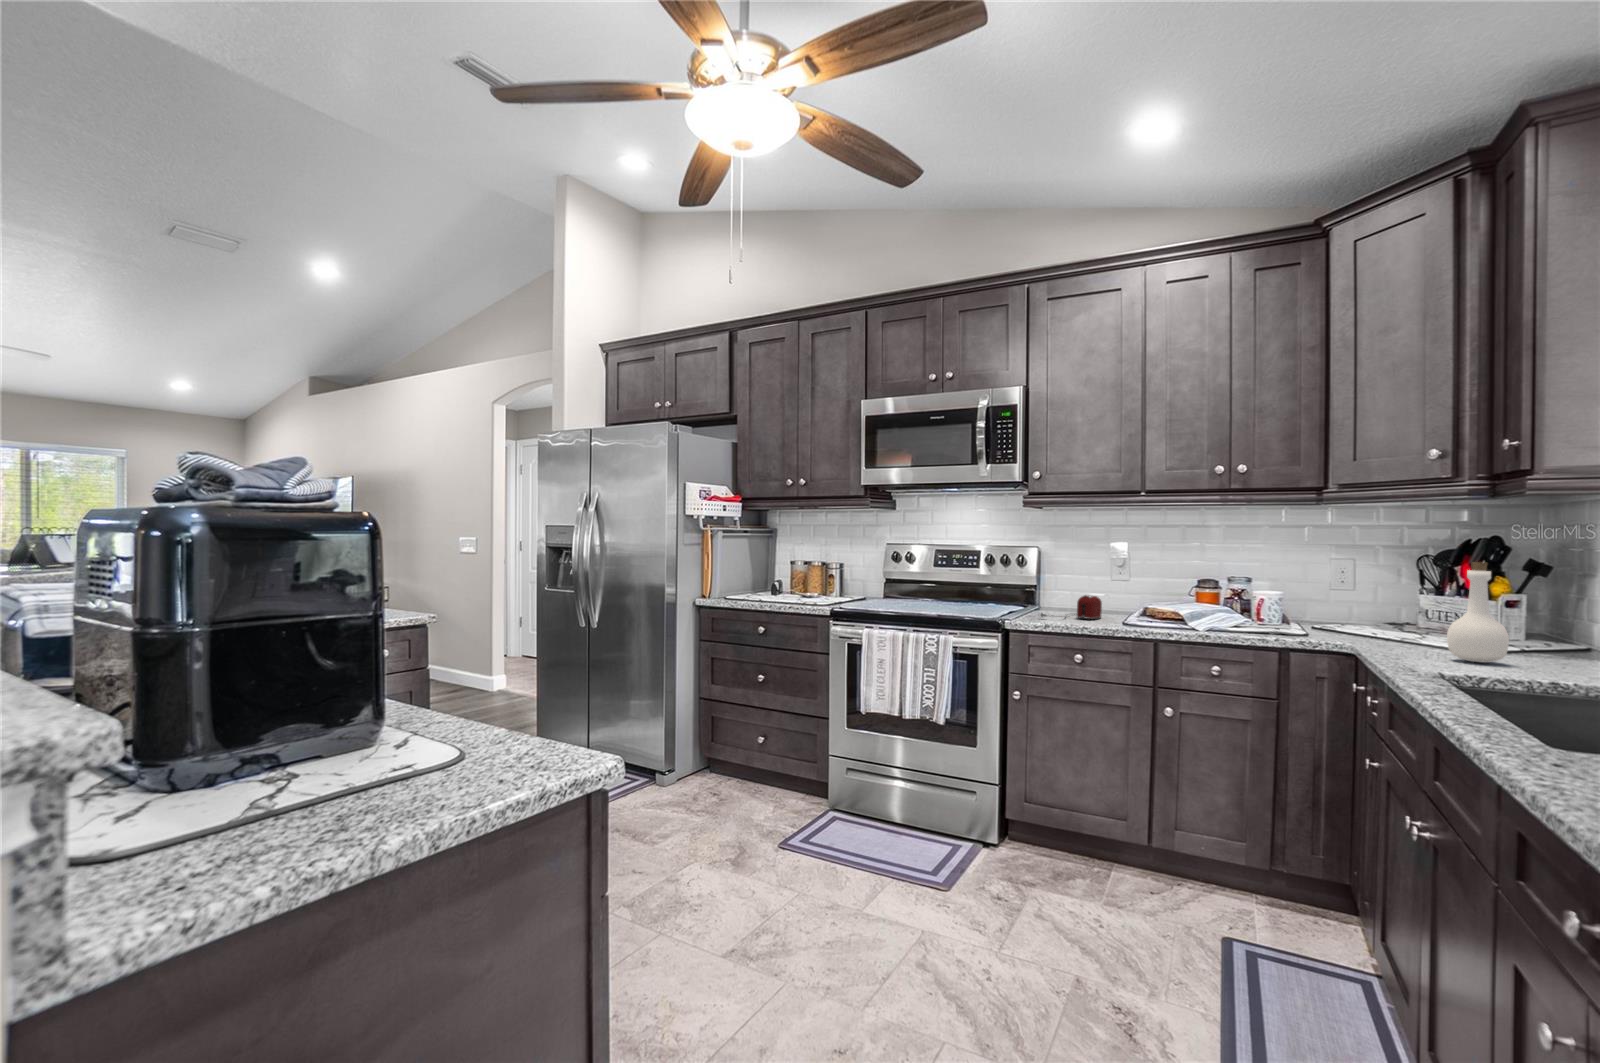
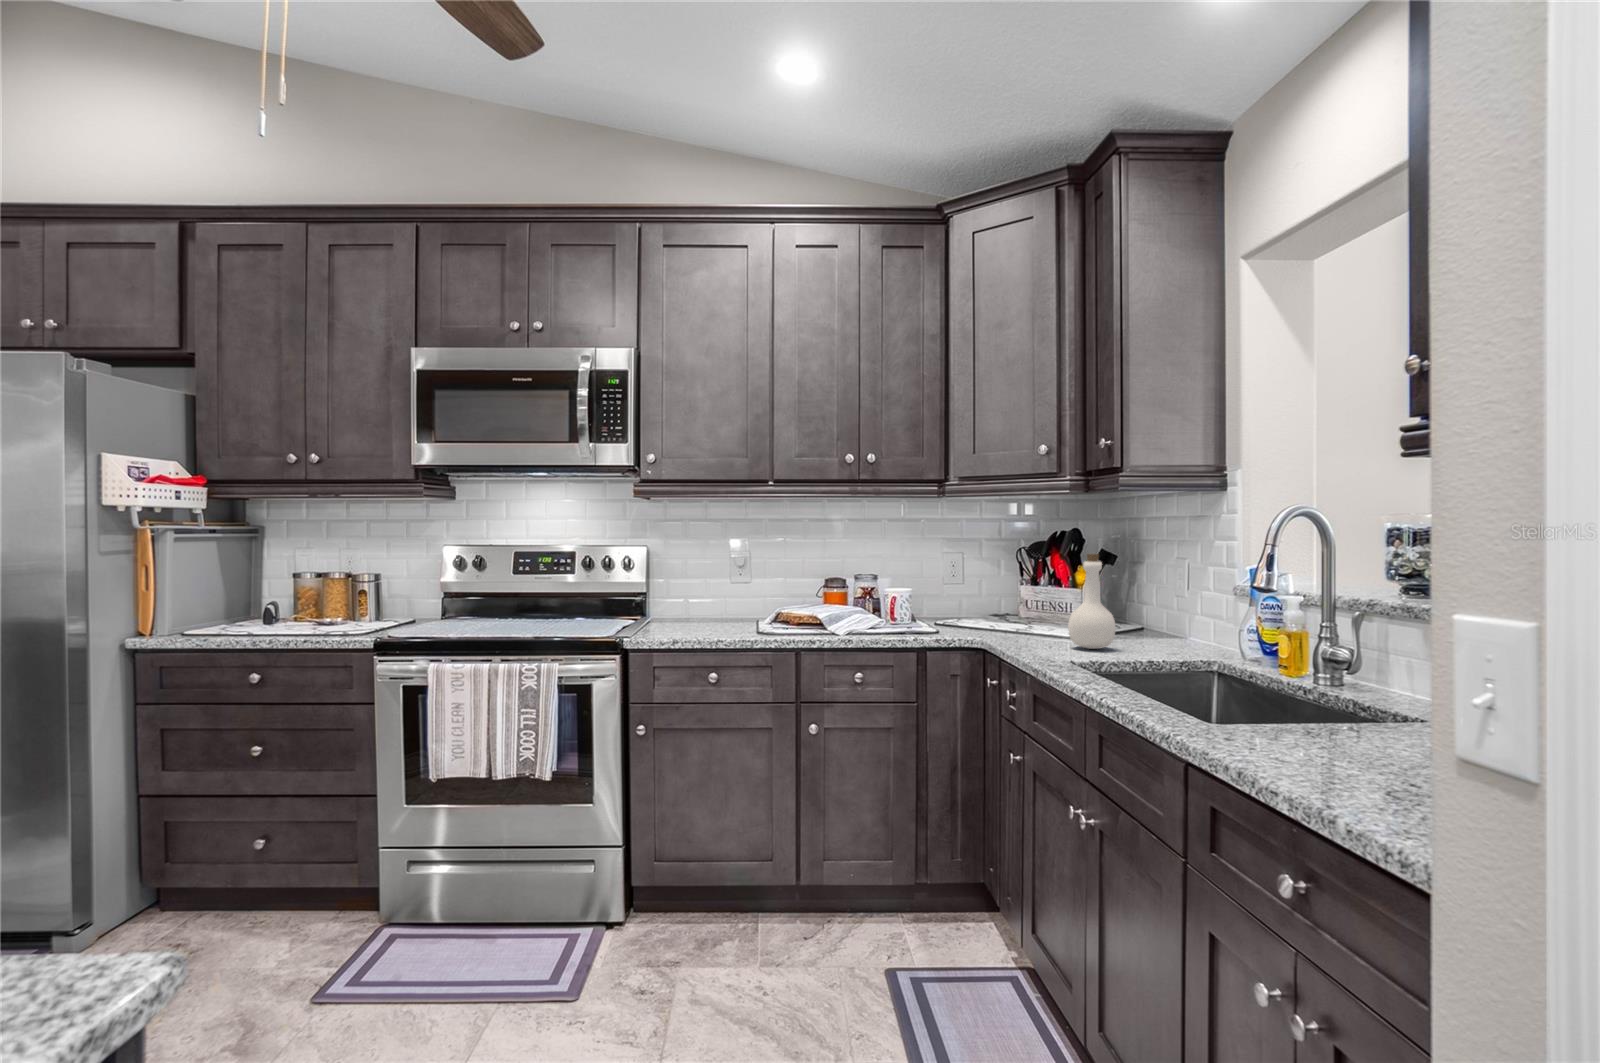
toaster: present [1041,595,1102,619] -> none [664,600,731,632]

